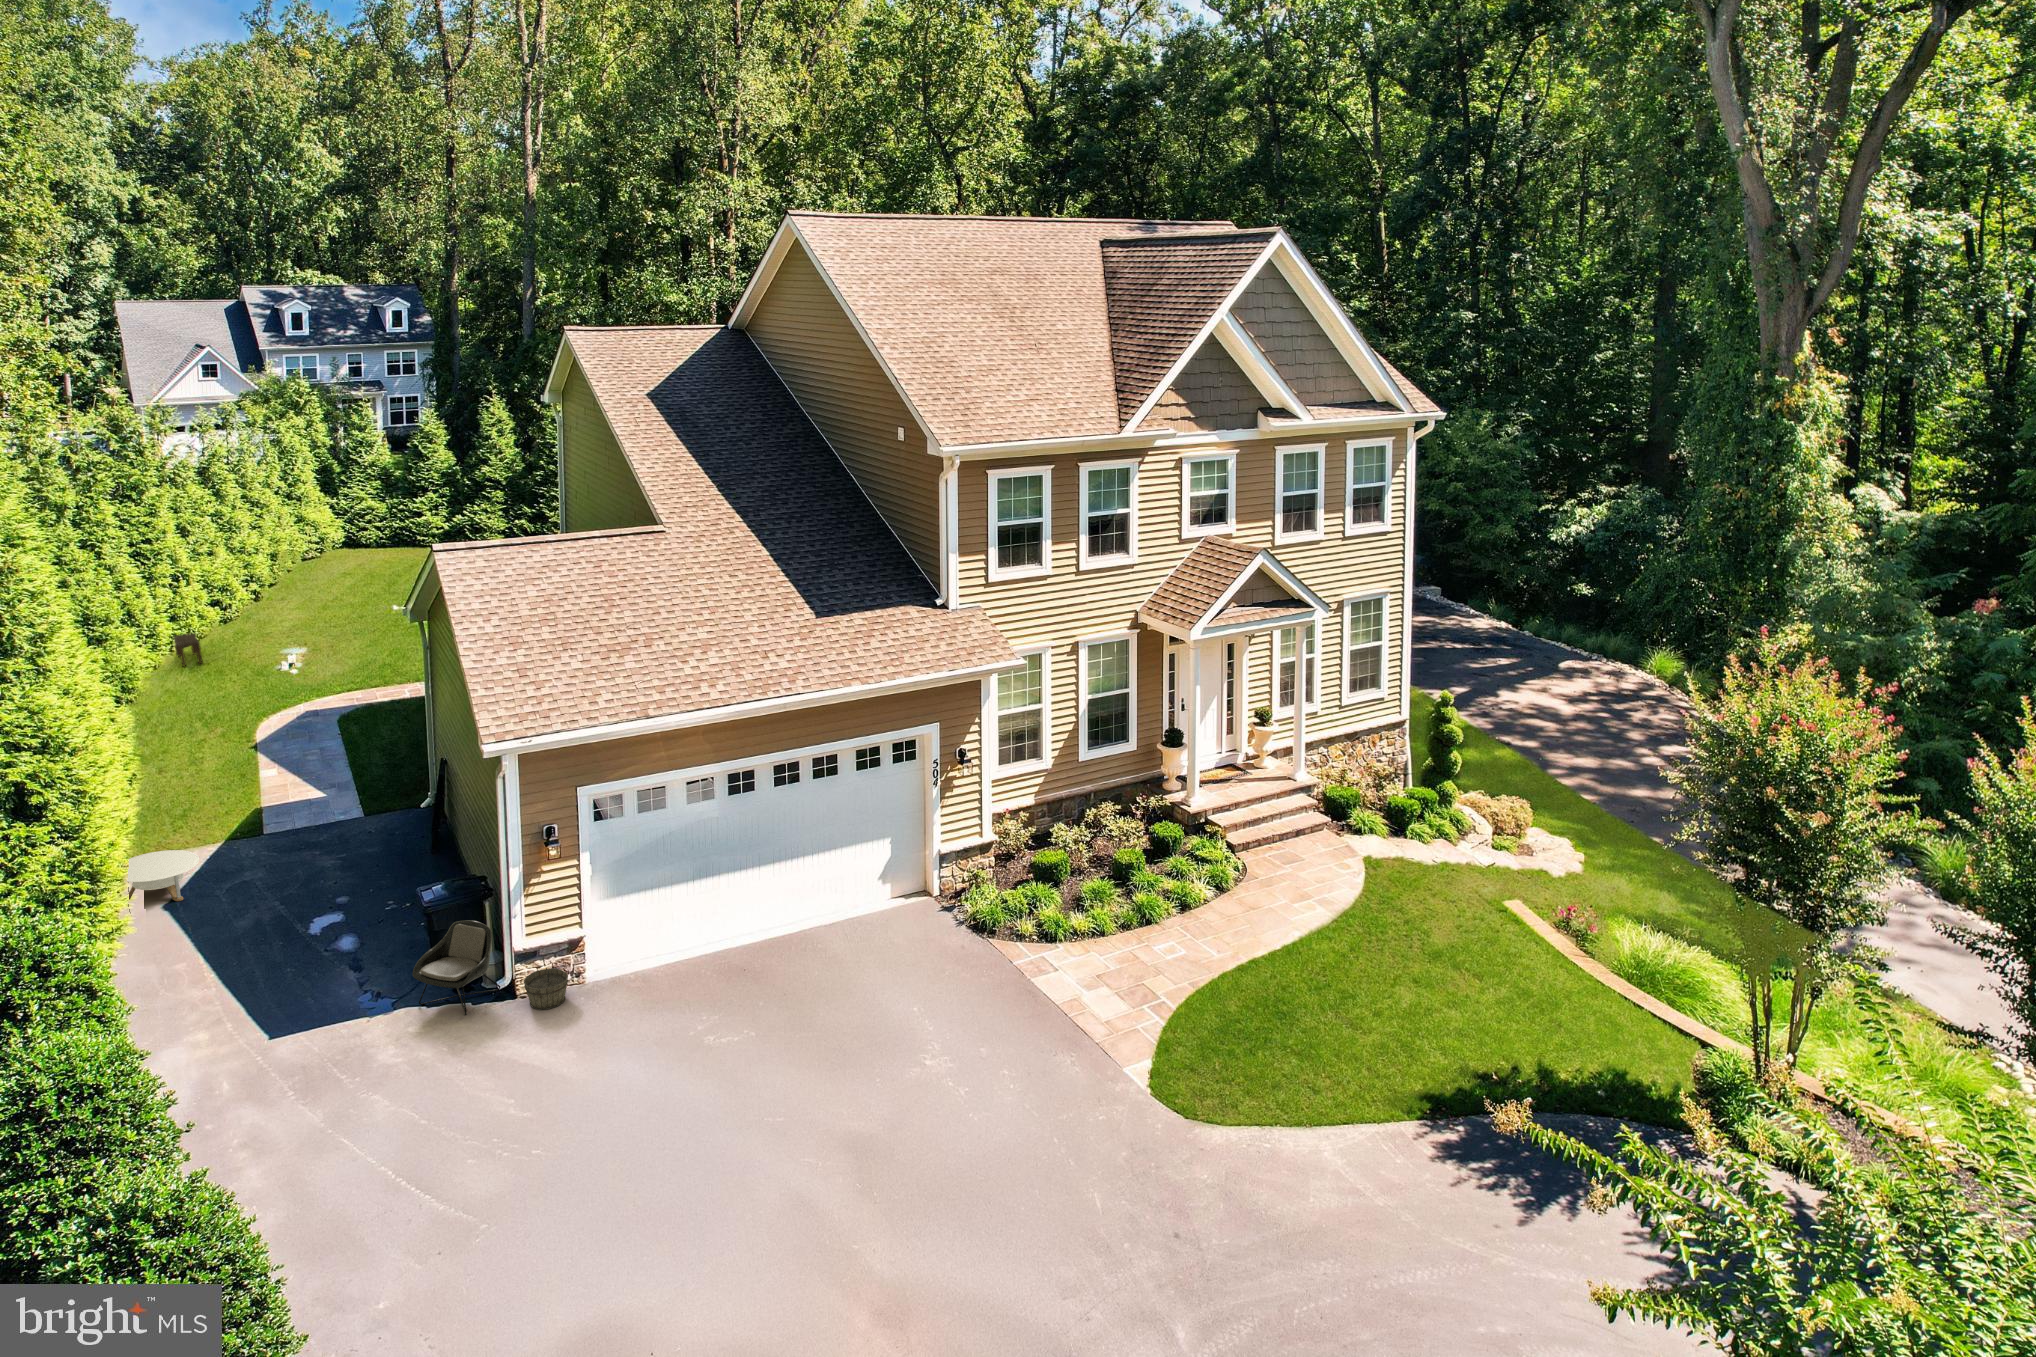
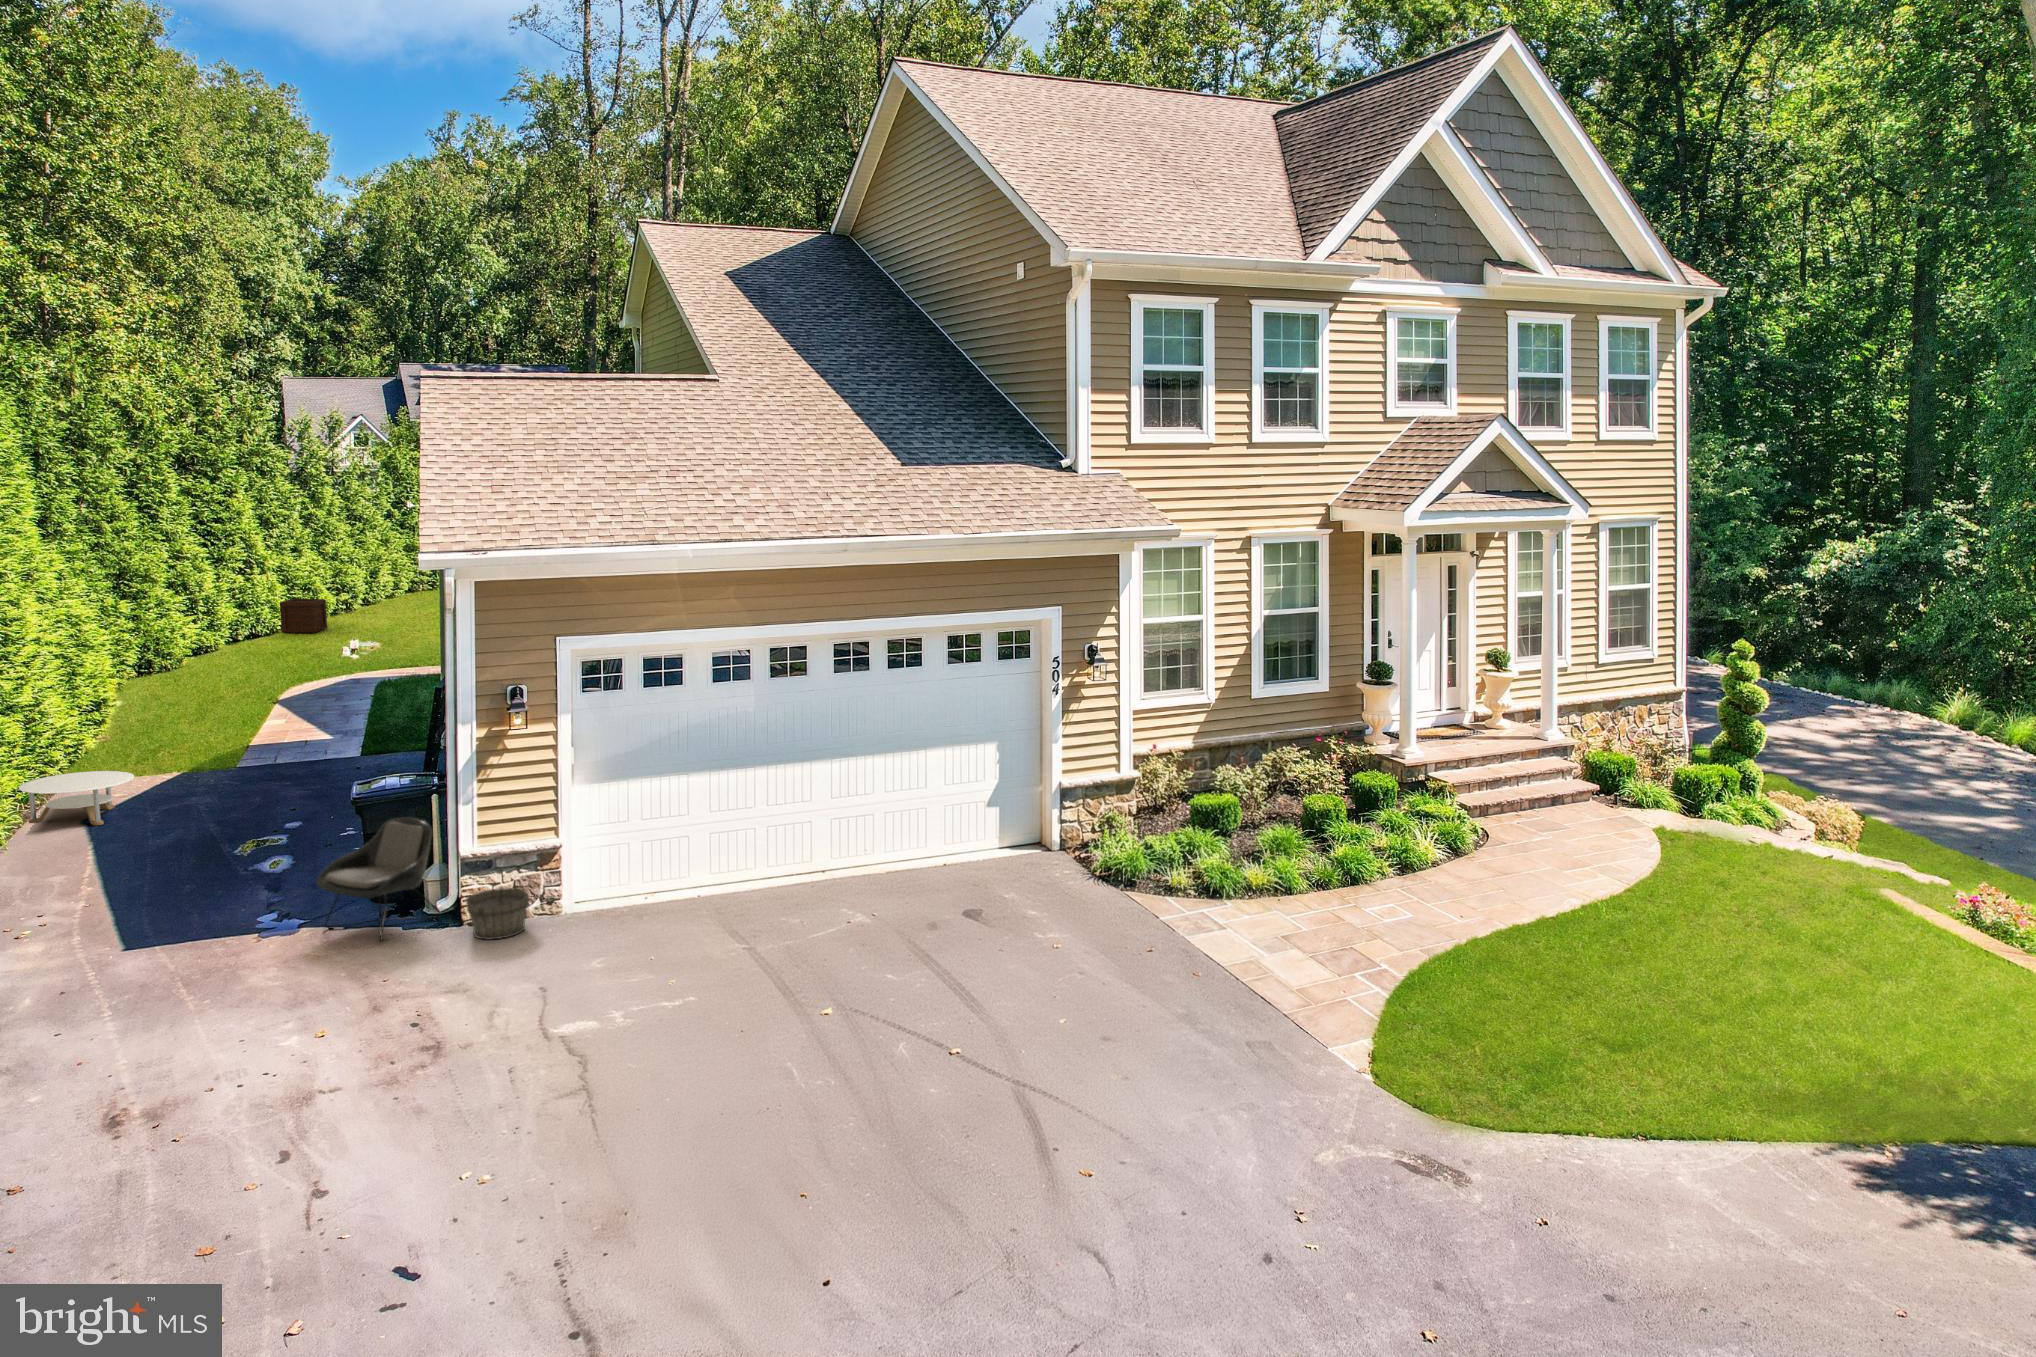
wooden crate: none [205,602,248,637] -> present [280,599,327,633]
bench: present [174,633,202,666] -> none [237,620,263,651]

